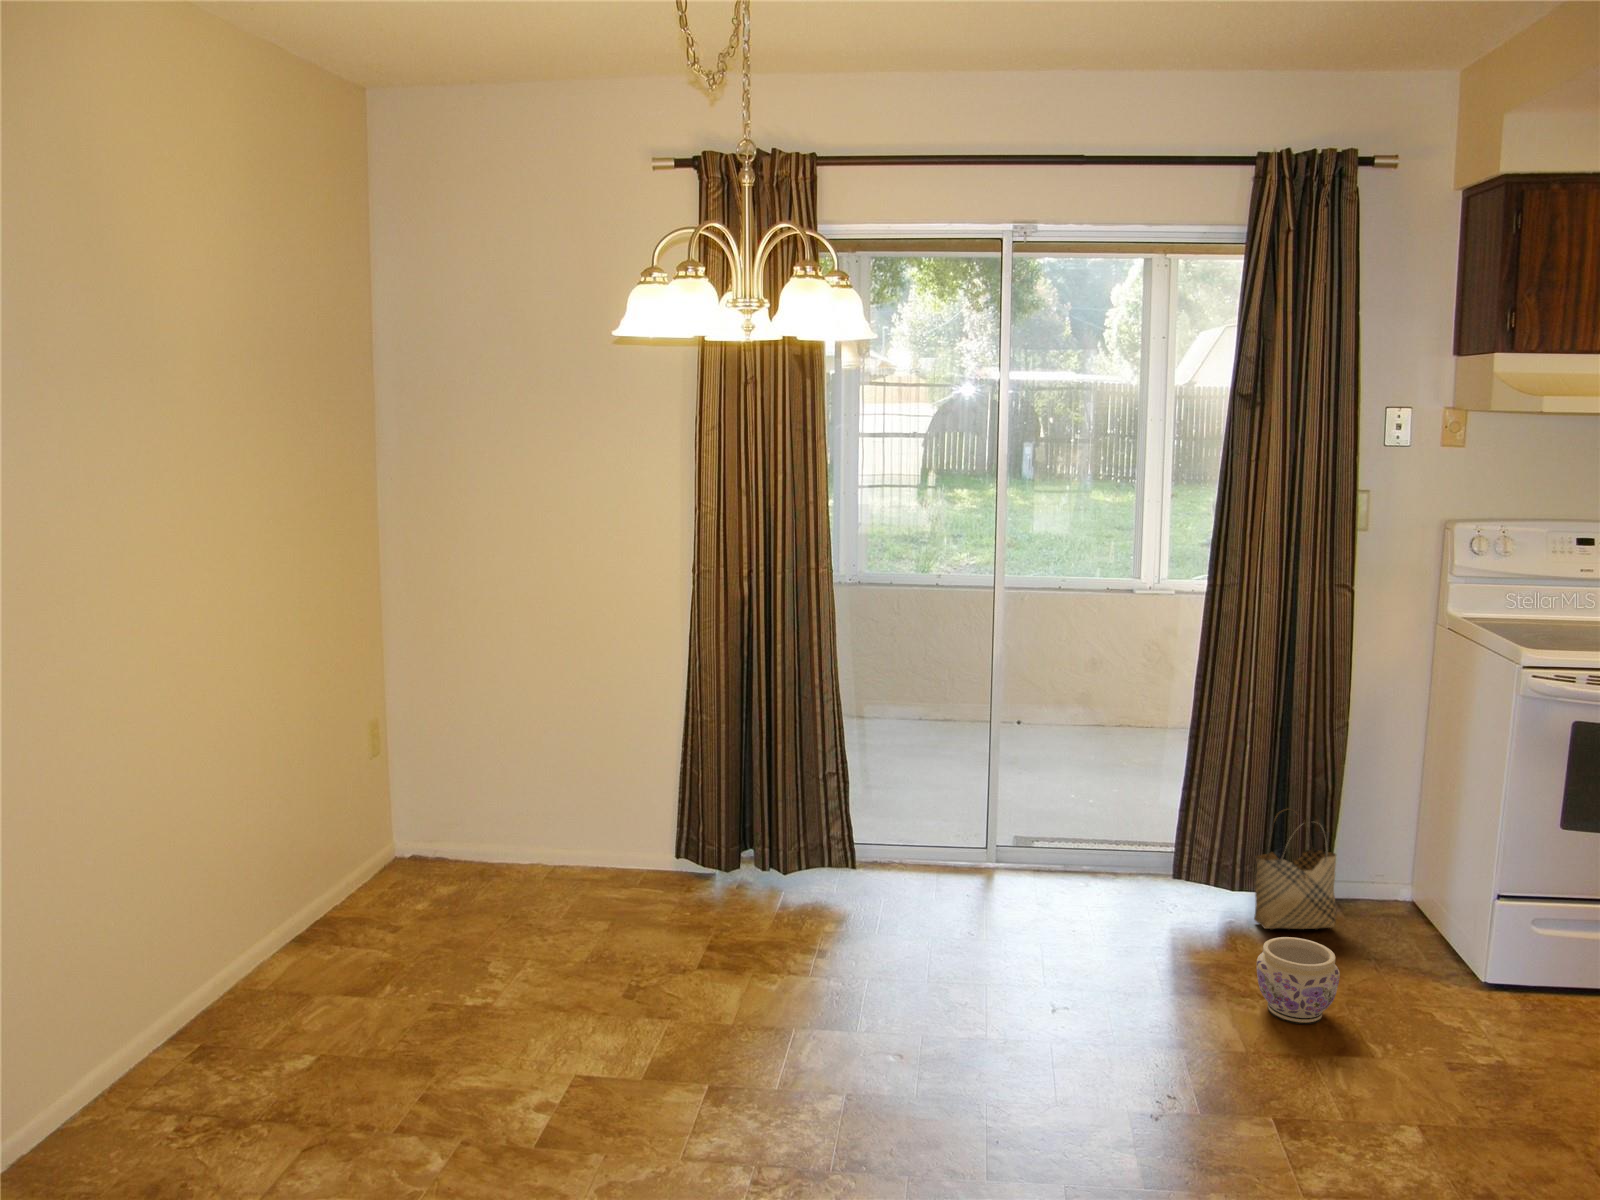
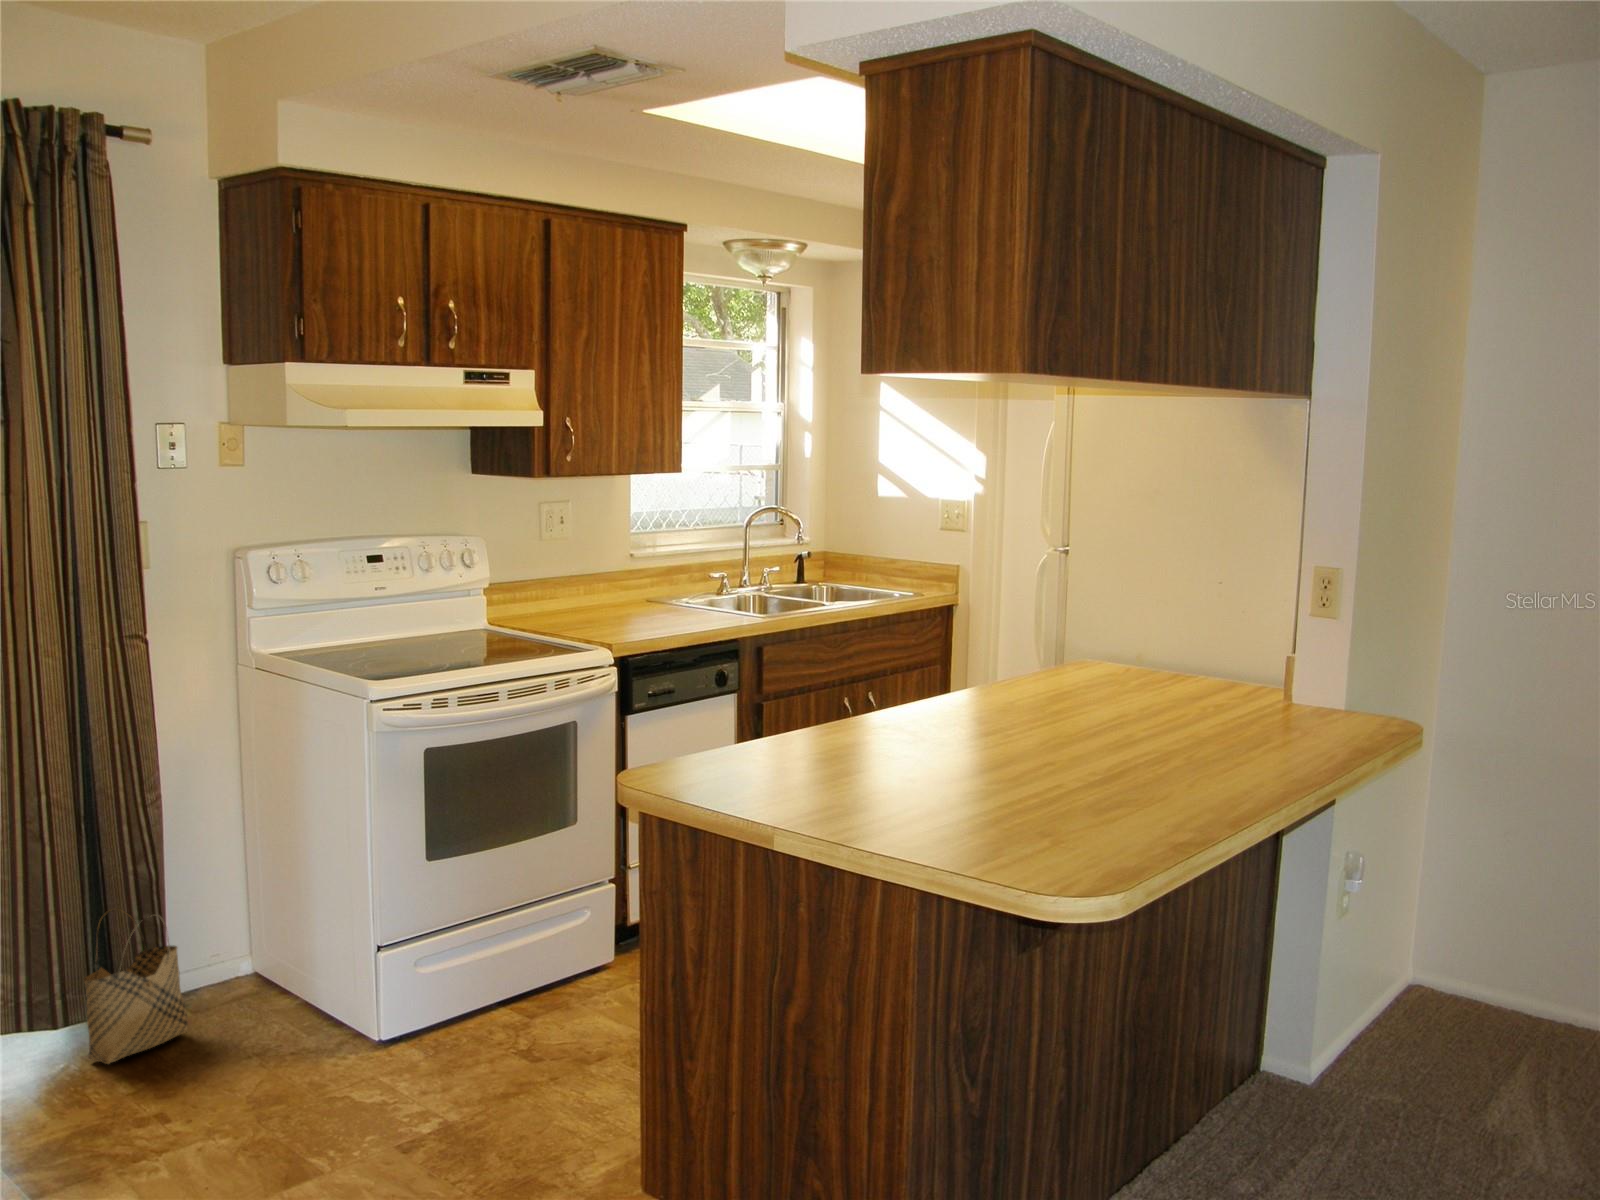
planter: present [1257,937,1340,1024] -> none [134,1055,238,1164]

